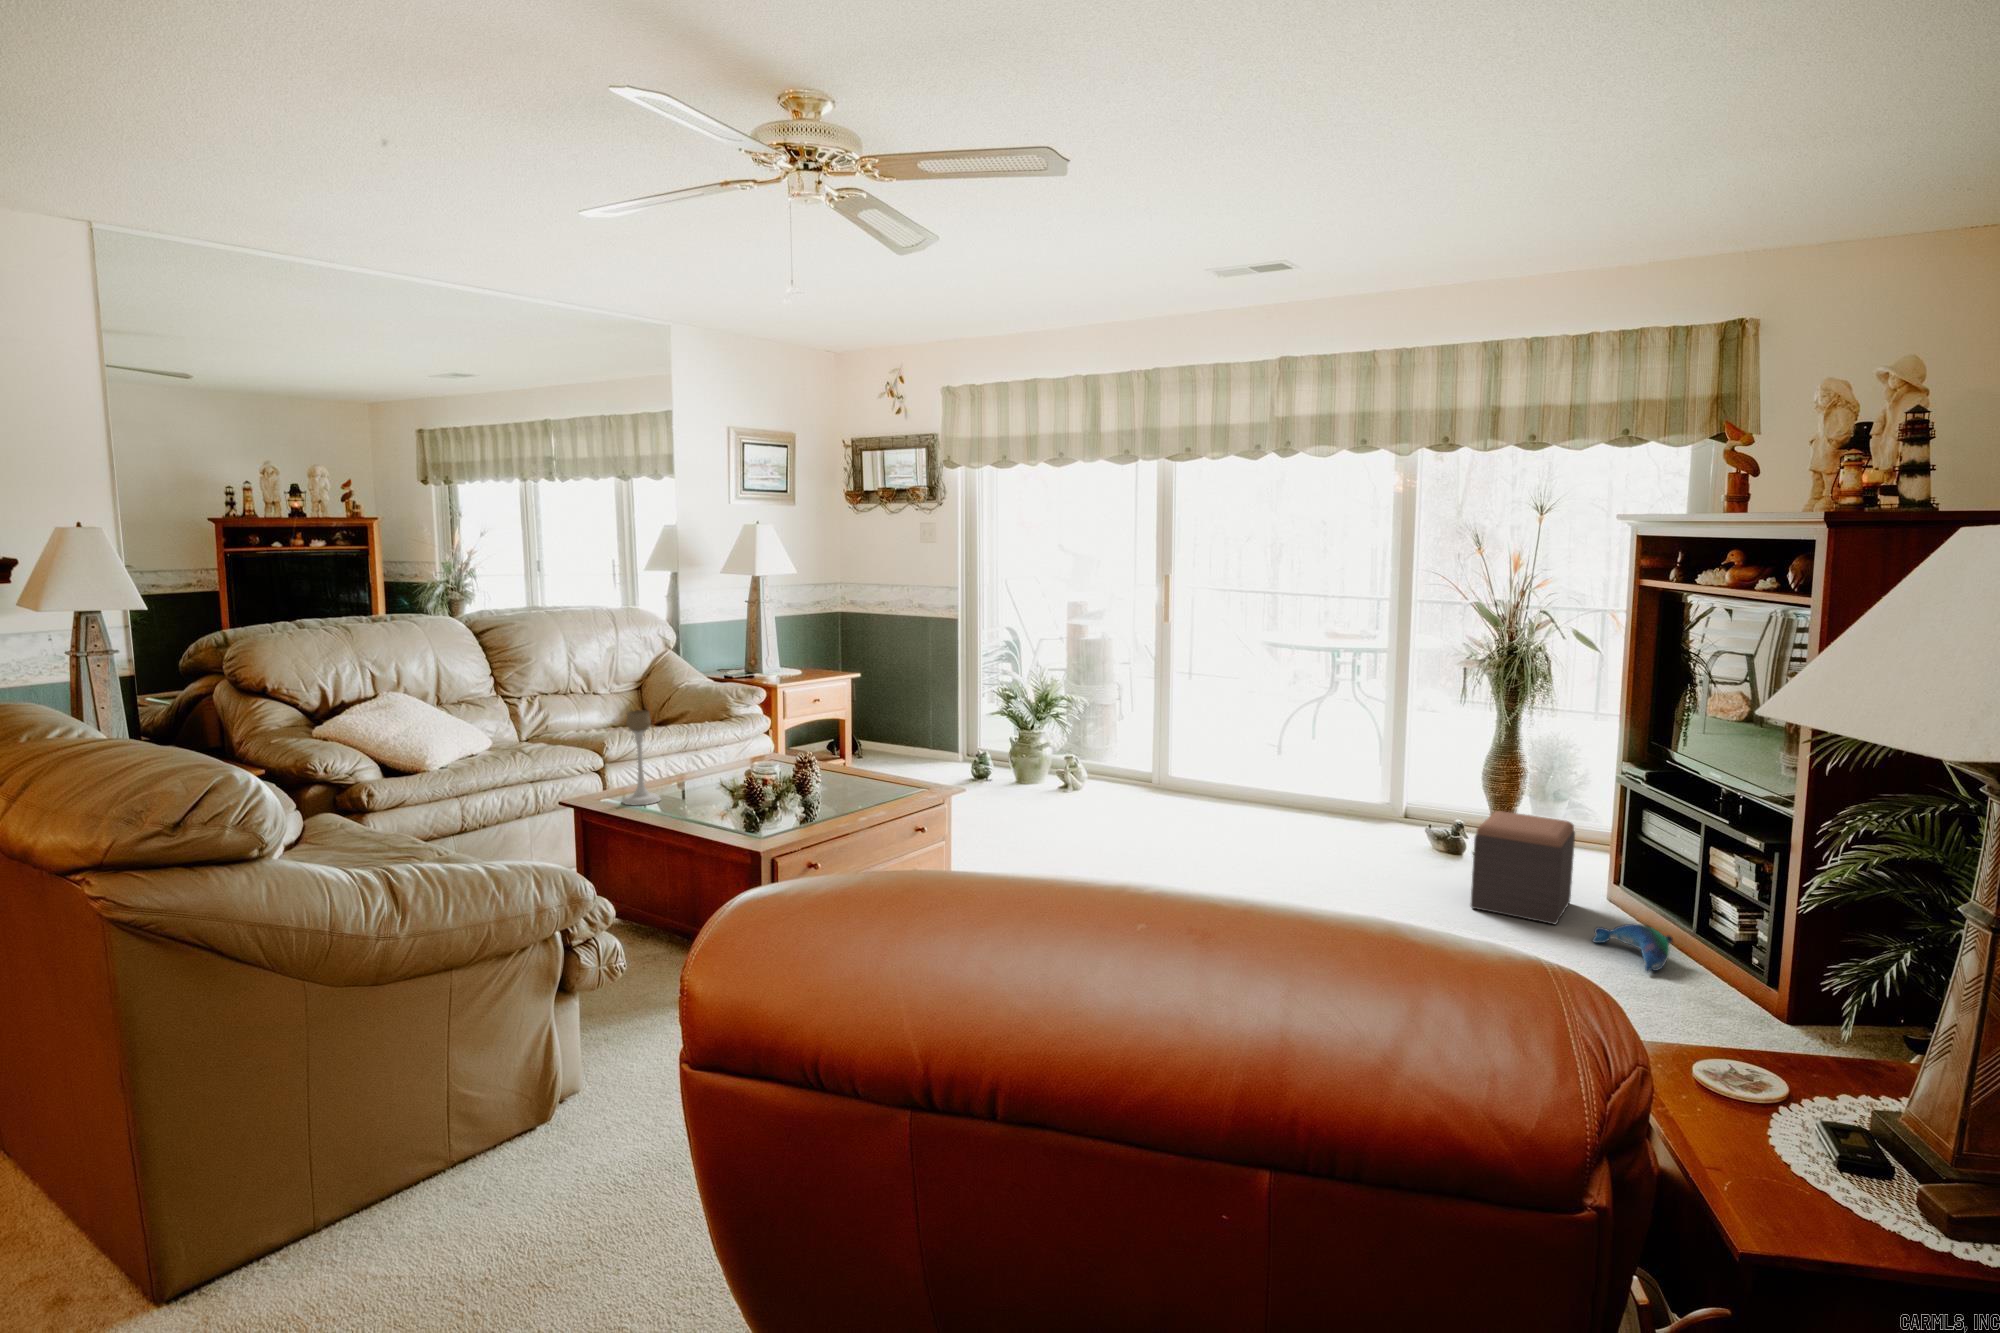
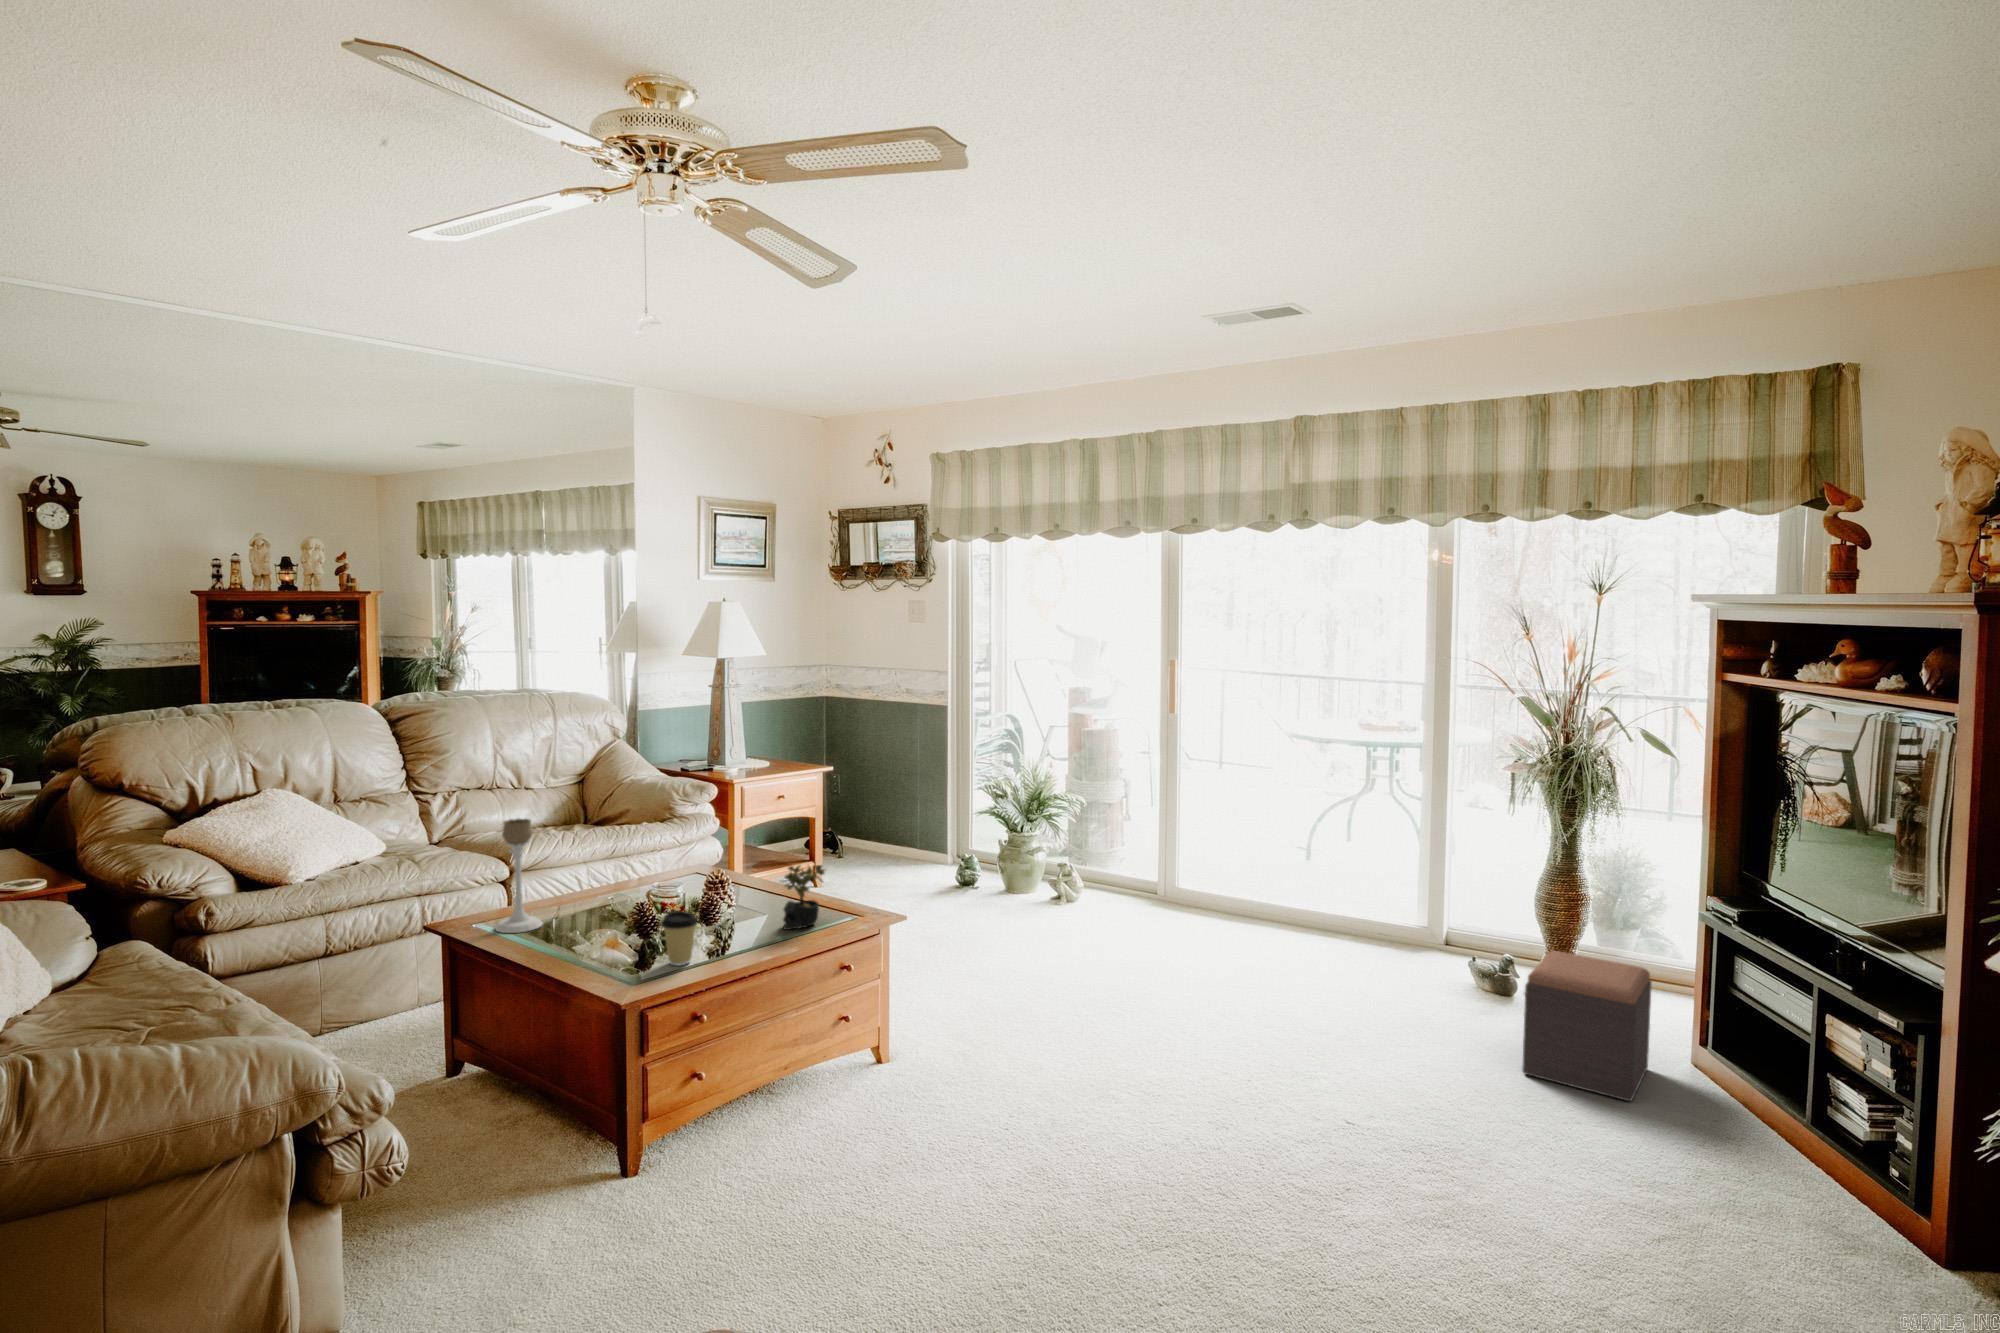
succulent plant: none [864,743,901,800] -> present [780,865,825,930]
coffee cup: none [778,781,808,824] -> present [661,911,698,966]
plush toy: present [1593,924,1673,972] -> none [1678,1109,1785,1181]

